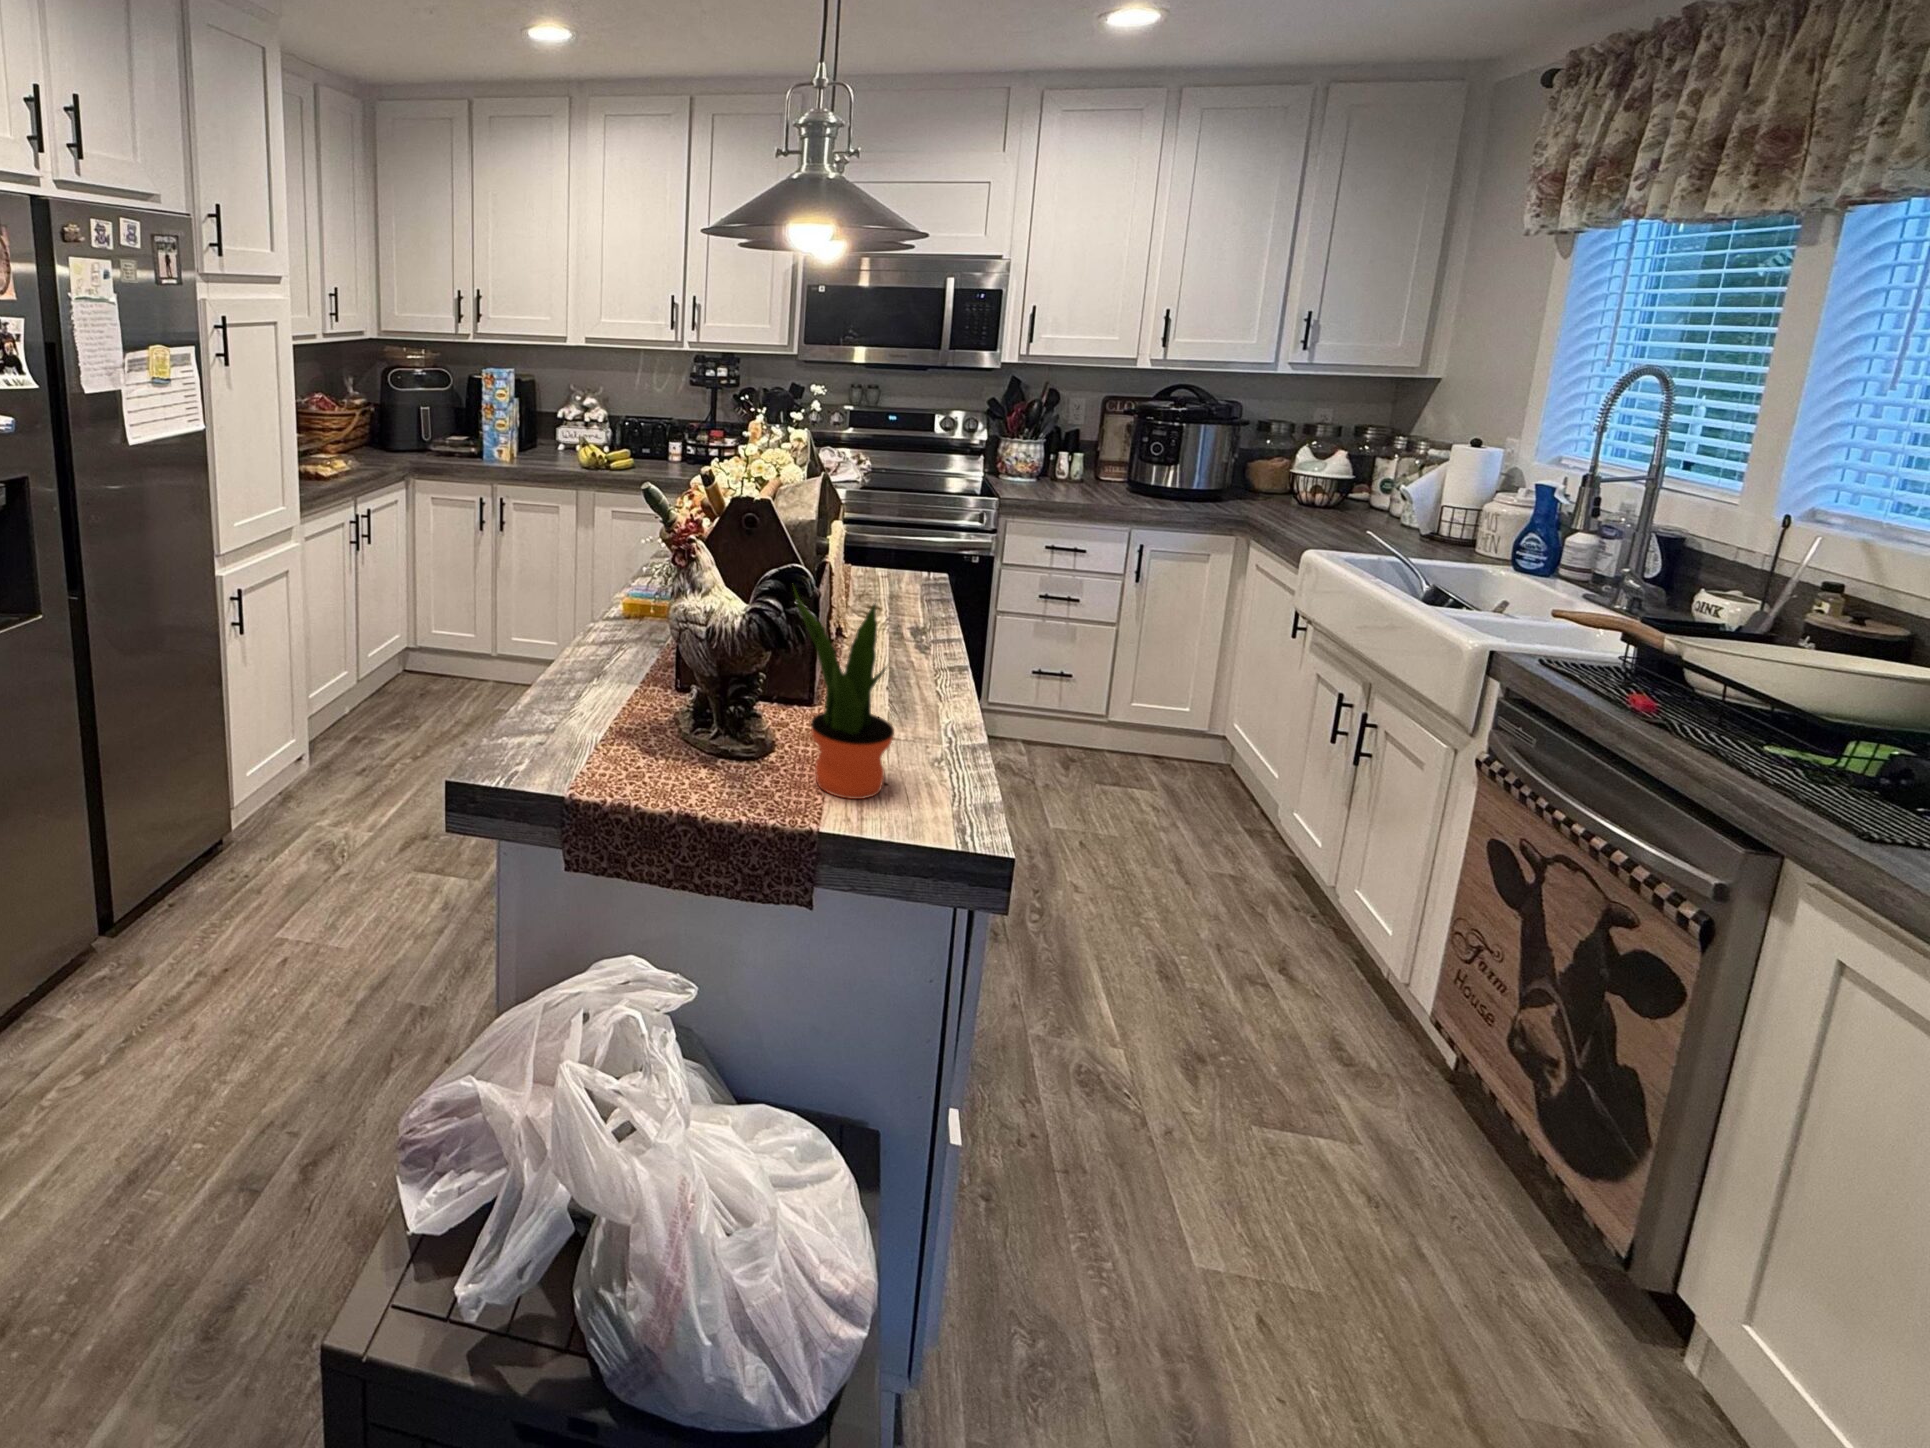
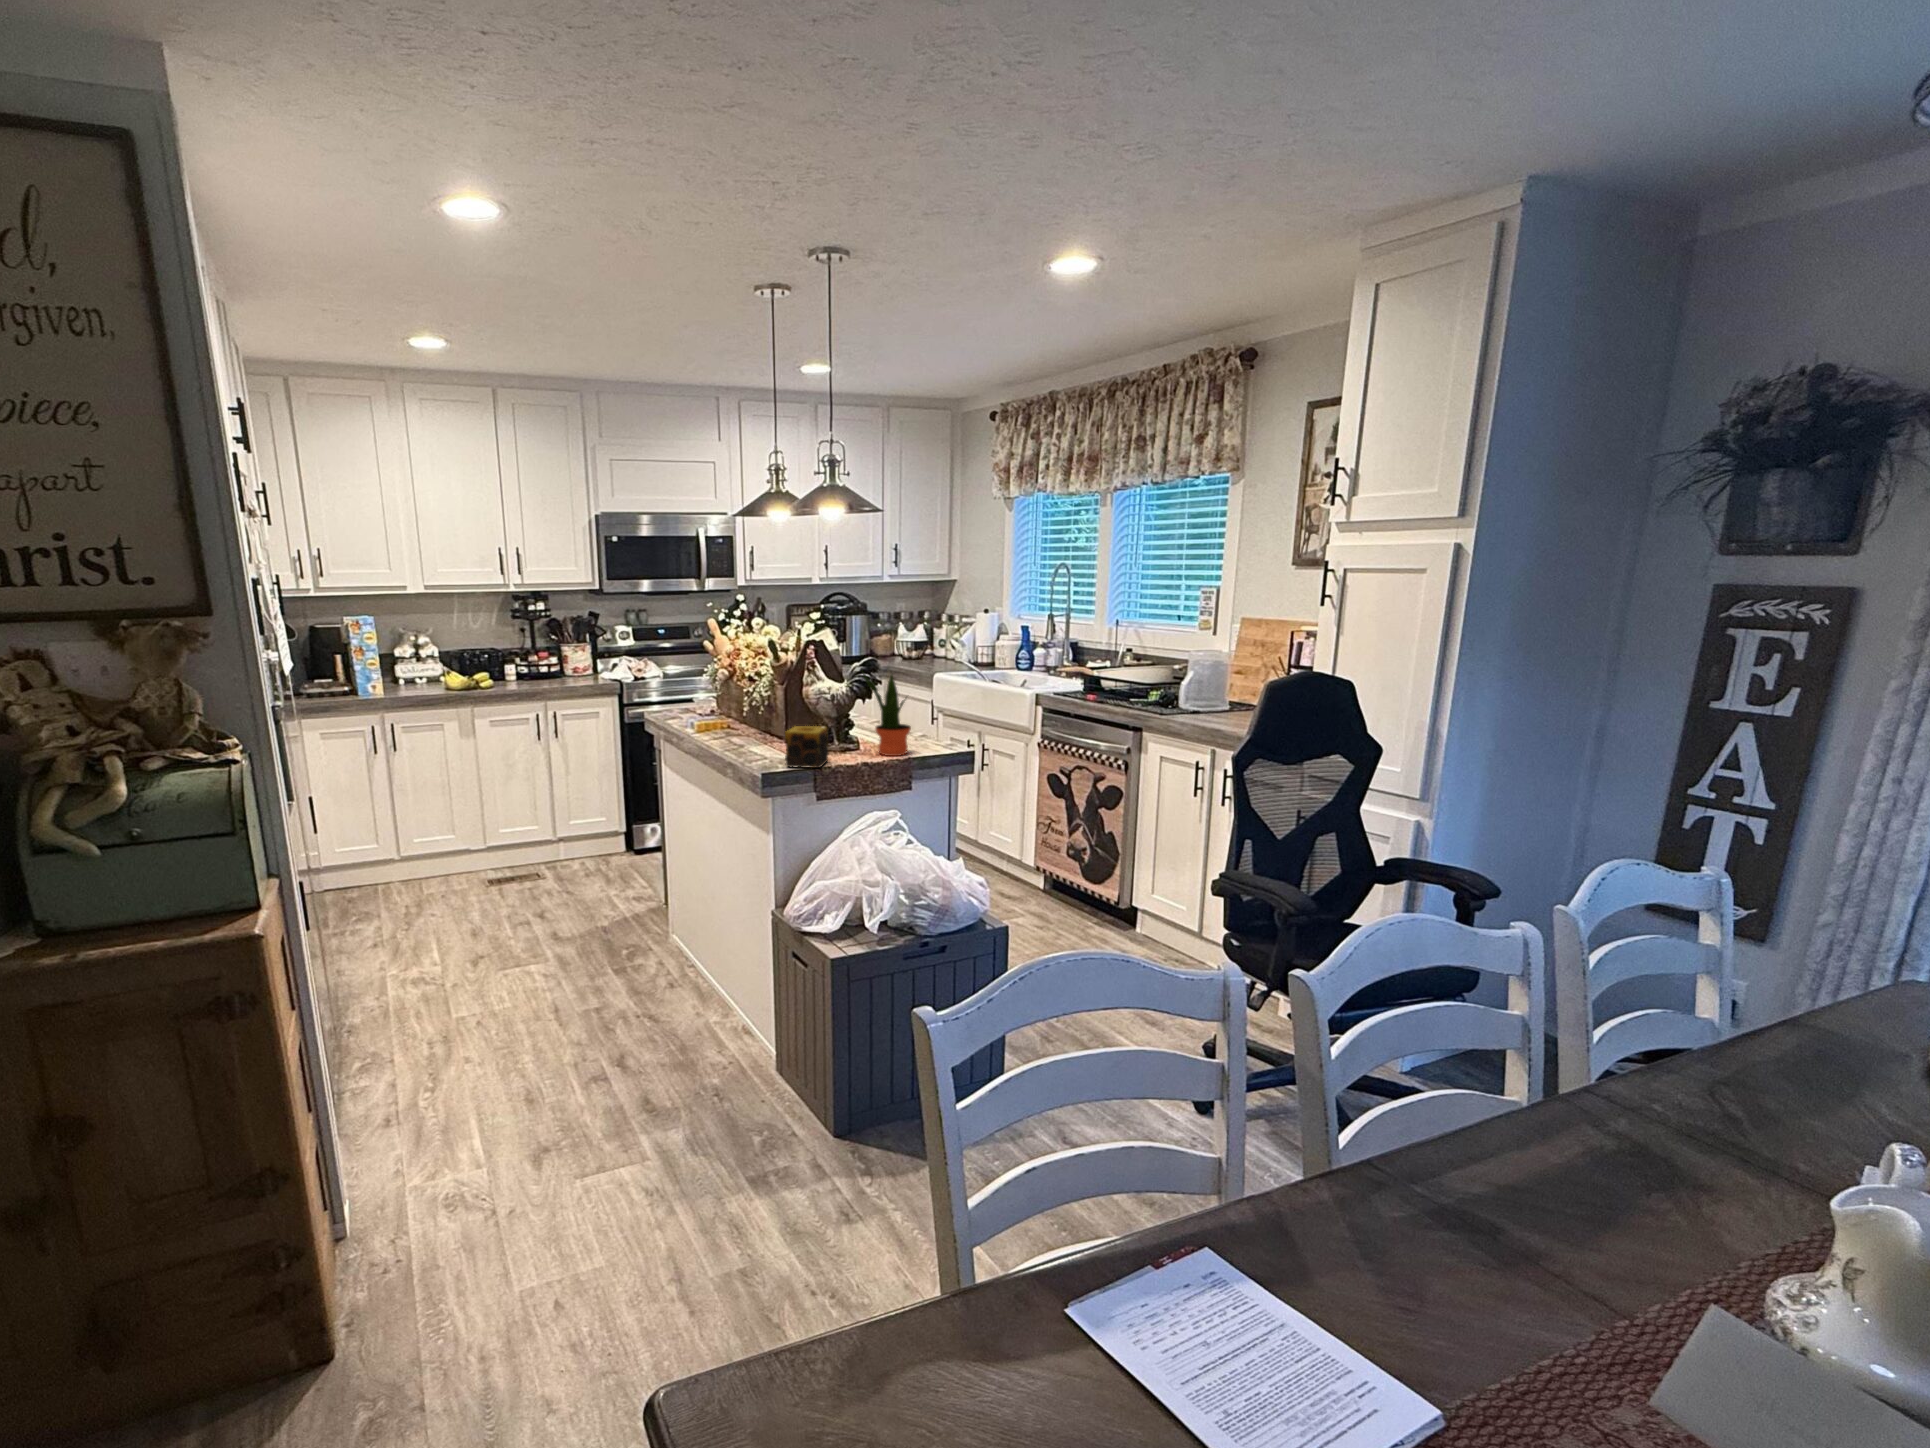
candle: none [583,675,687,786] -> present [785,726,829,768]

